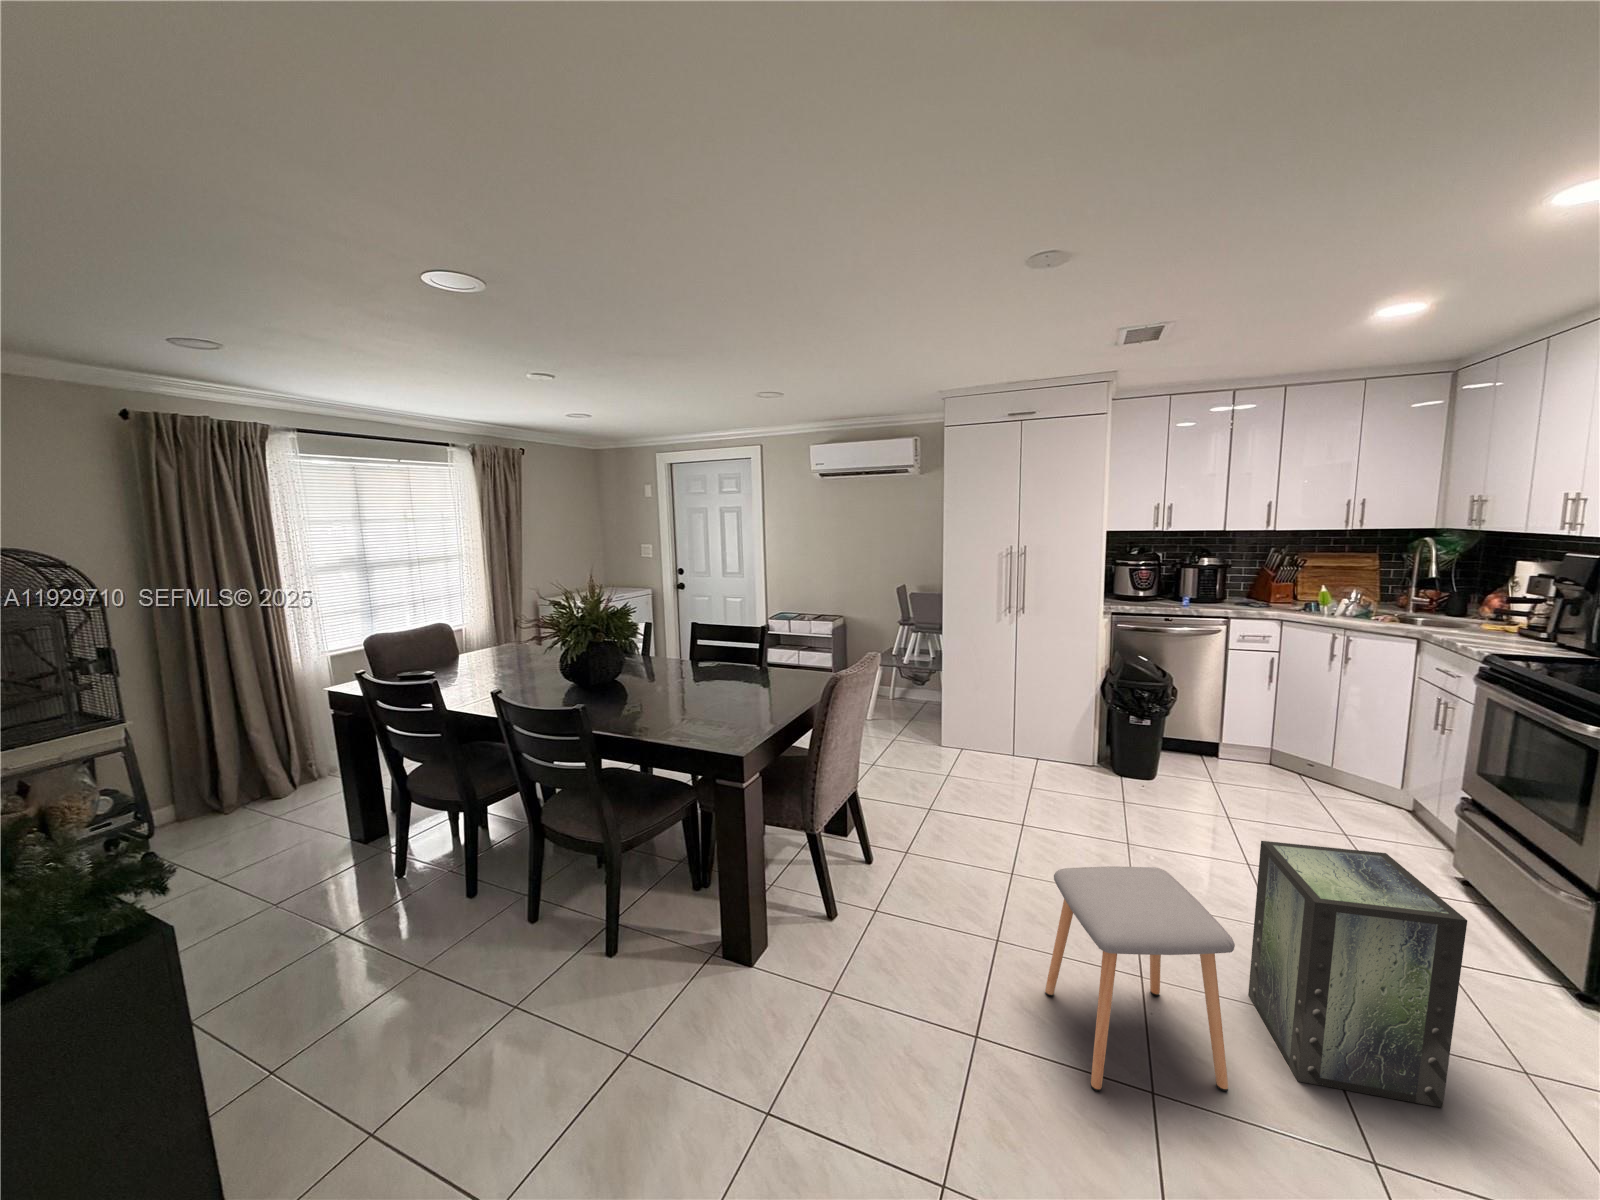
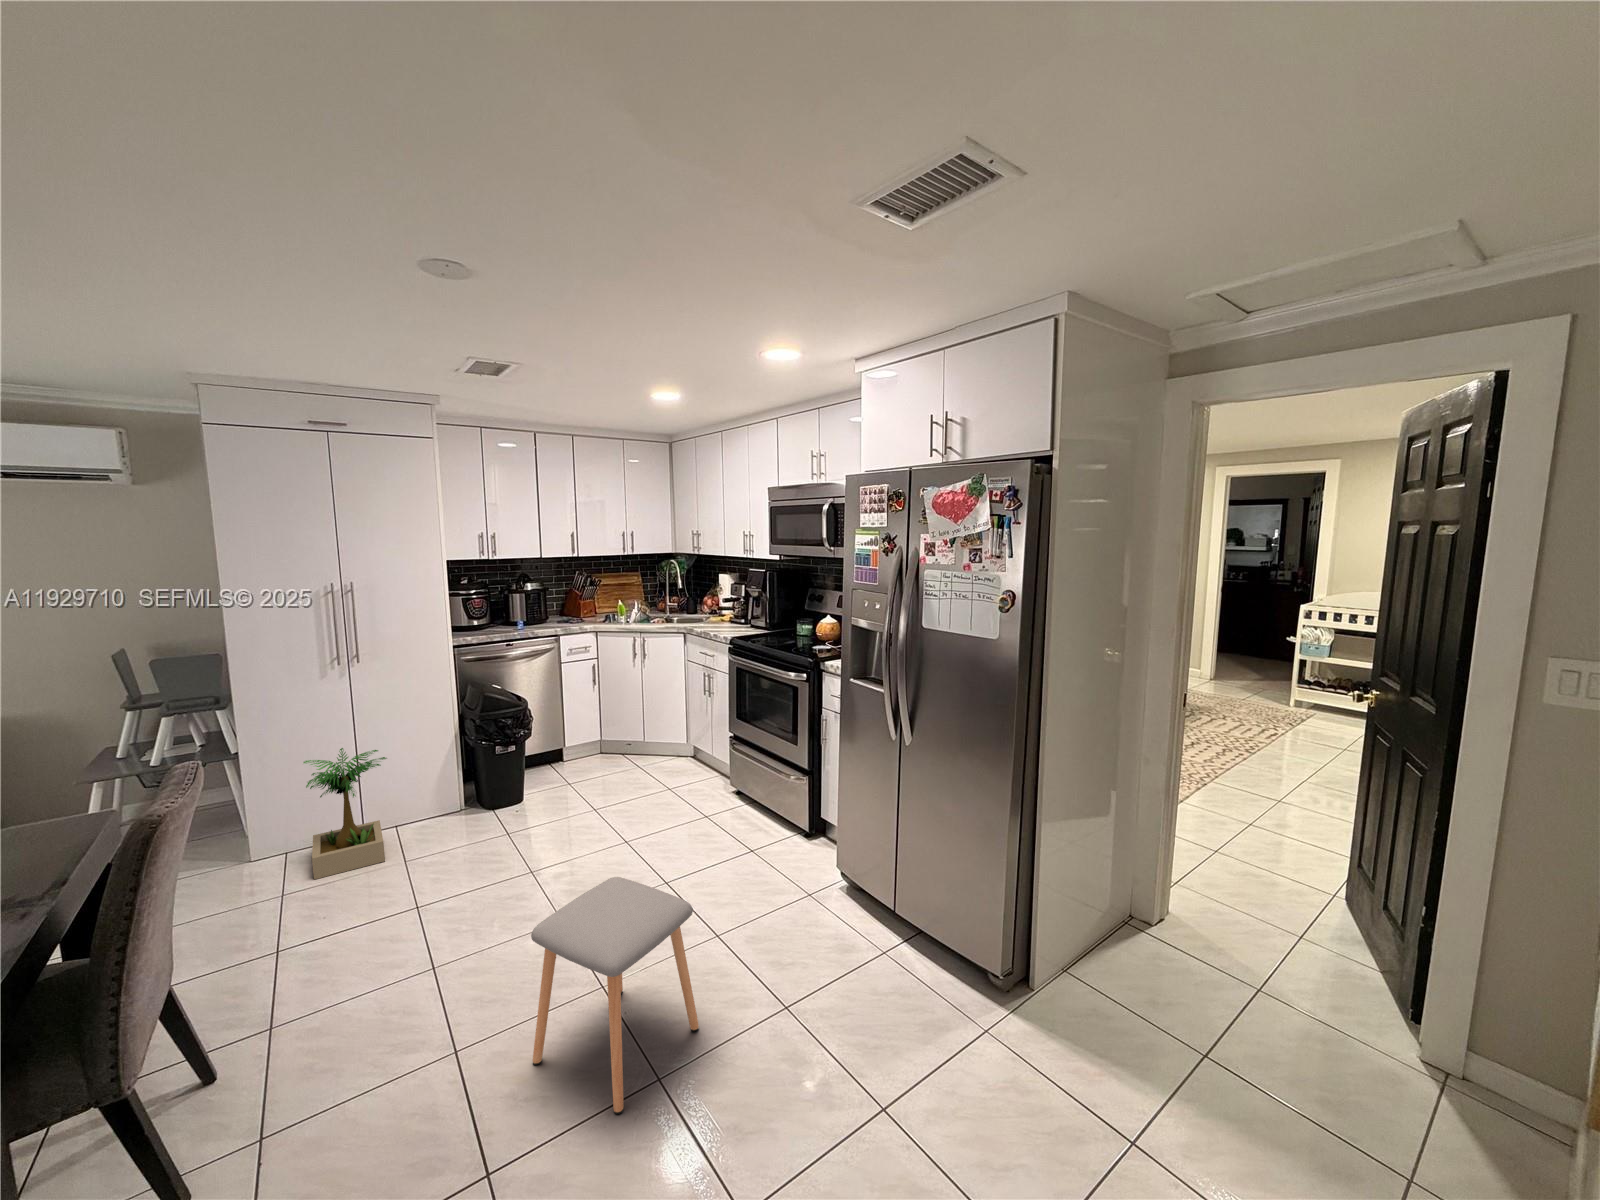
potted plant: none [970,678,1040,780] -> present [303,748,387,879]
storage box: present [1248,841,1467,1108] -> none [672,791,792,986]

